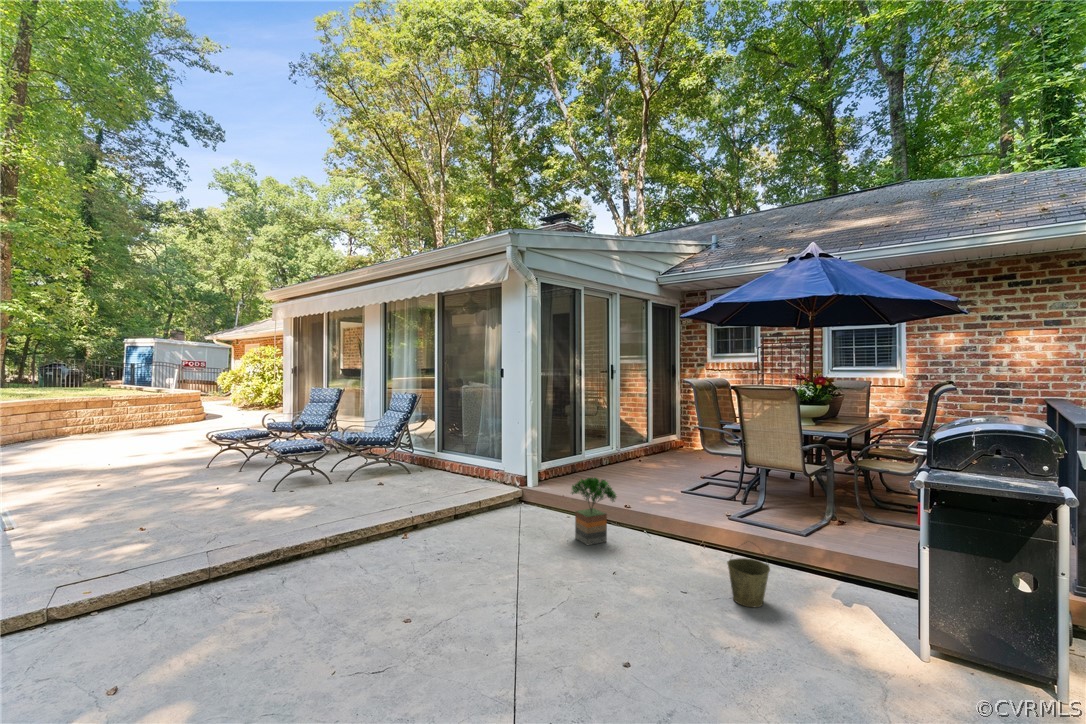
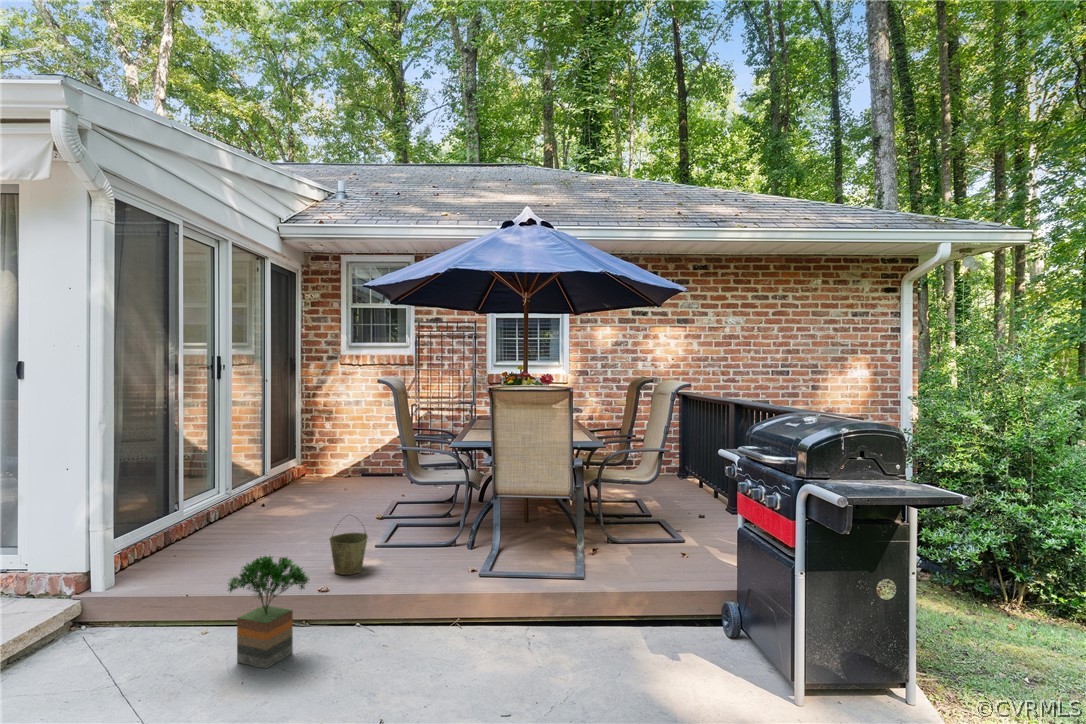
bucket: present [727,558,770,607] -> present [329,533,368,575]

